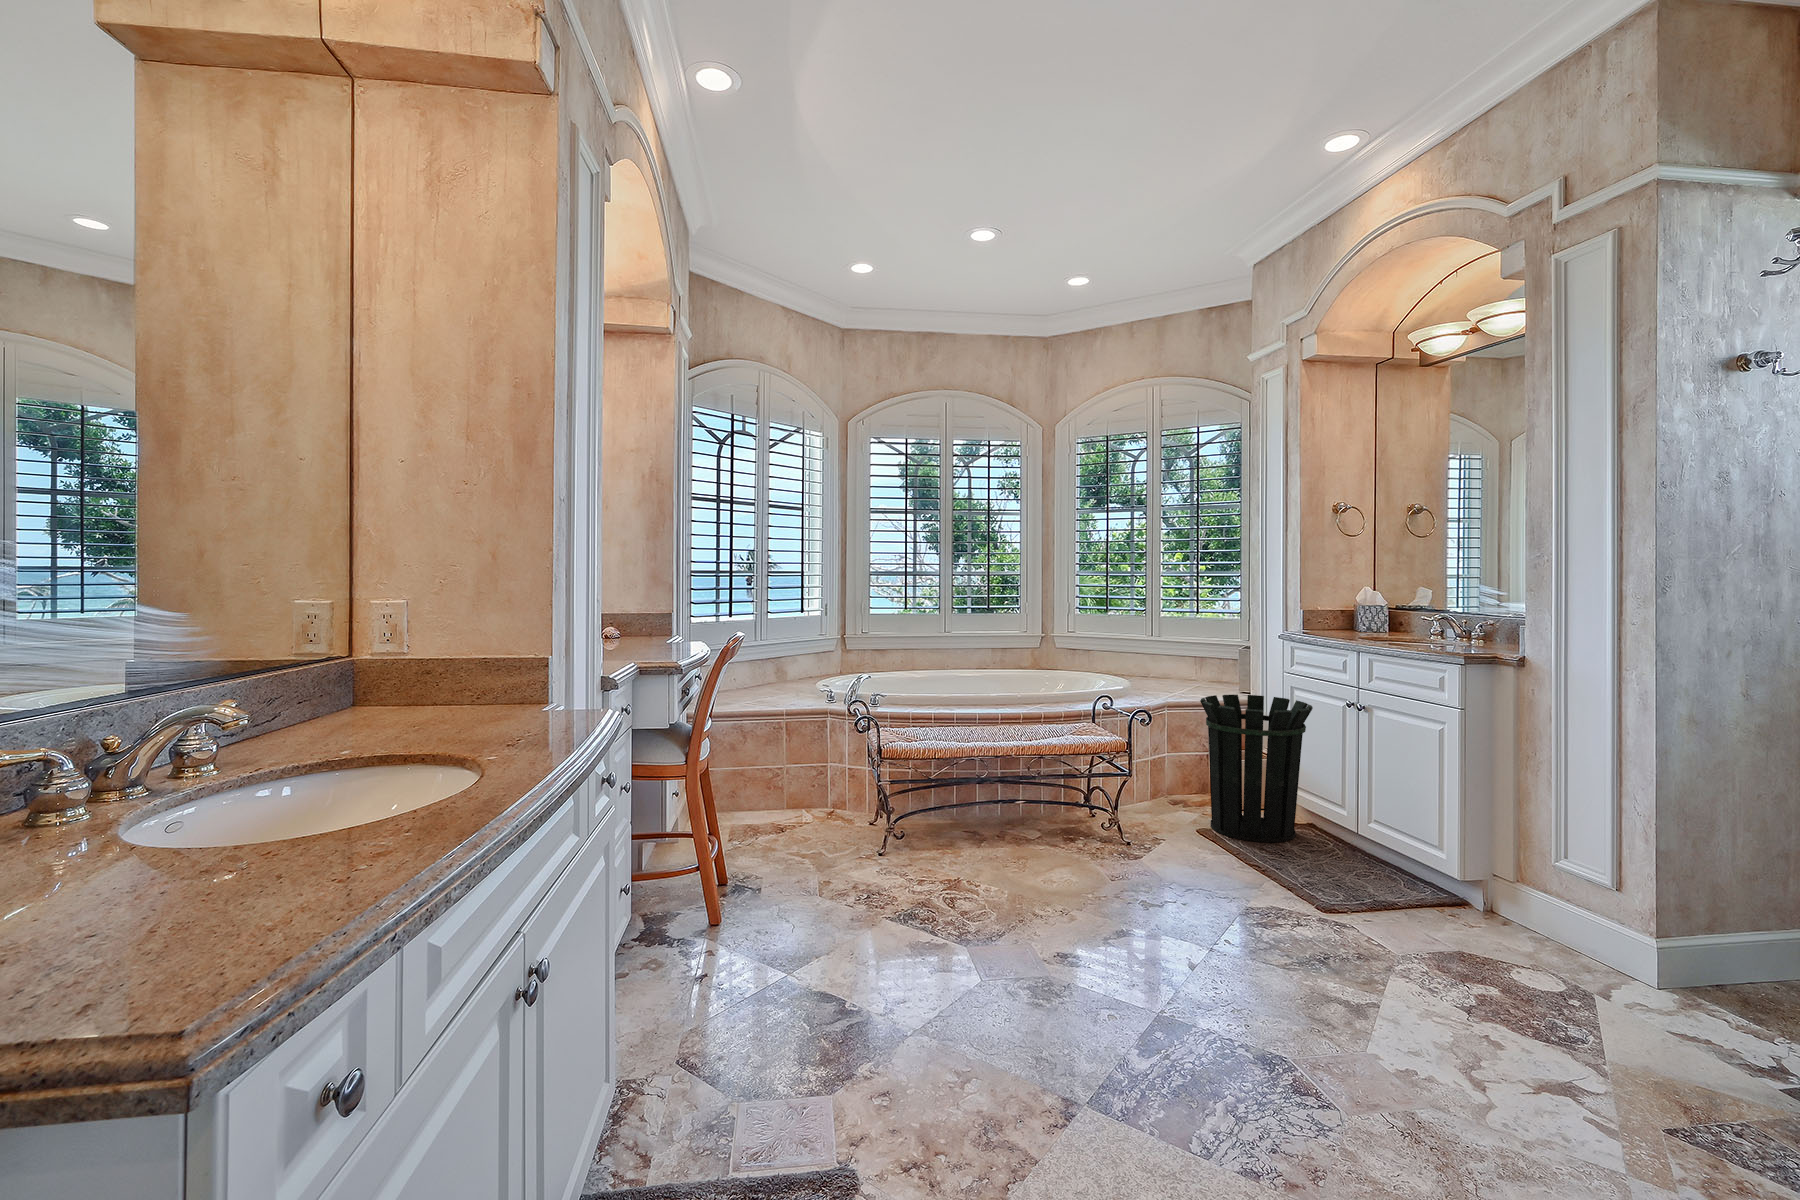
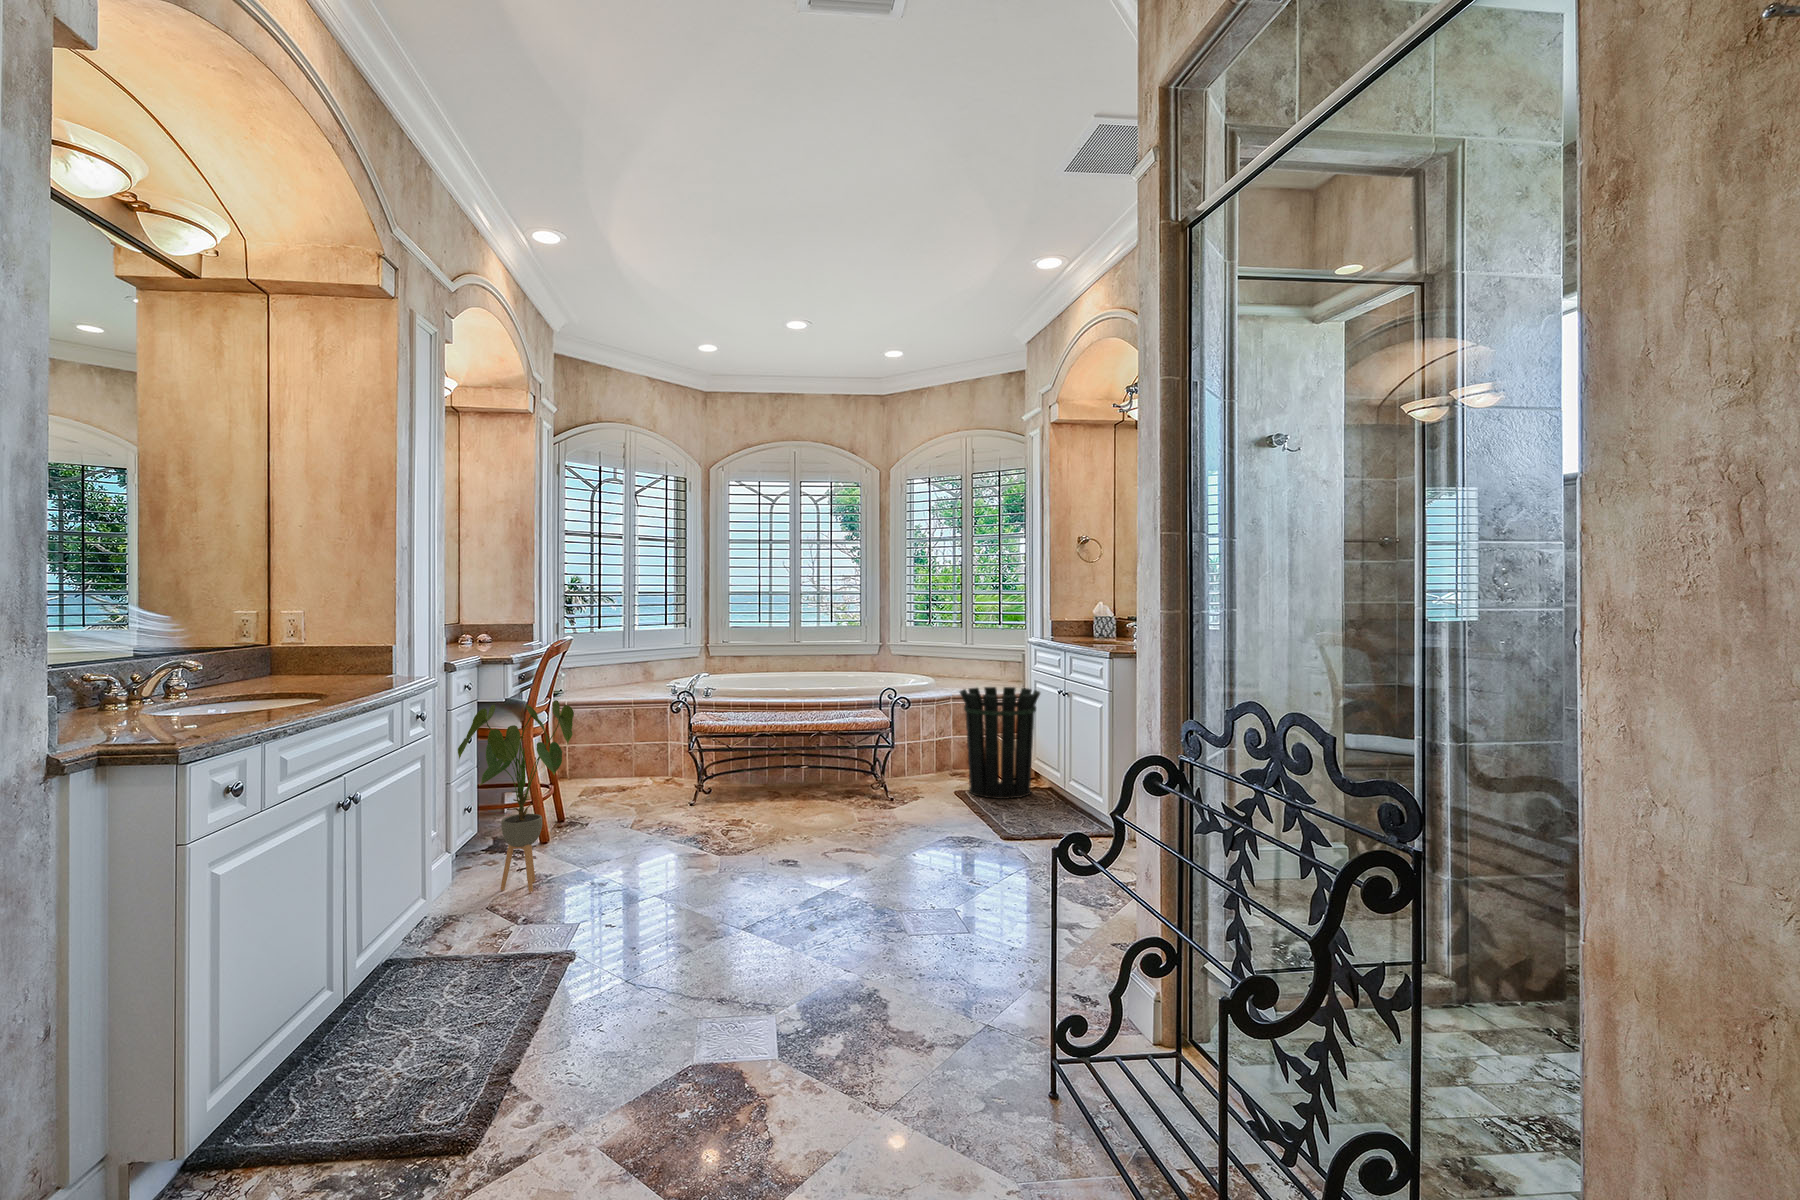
house plant: none [619,730,776,1018] -> present [458,700,574,892]

